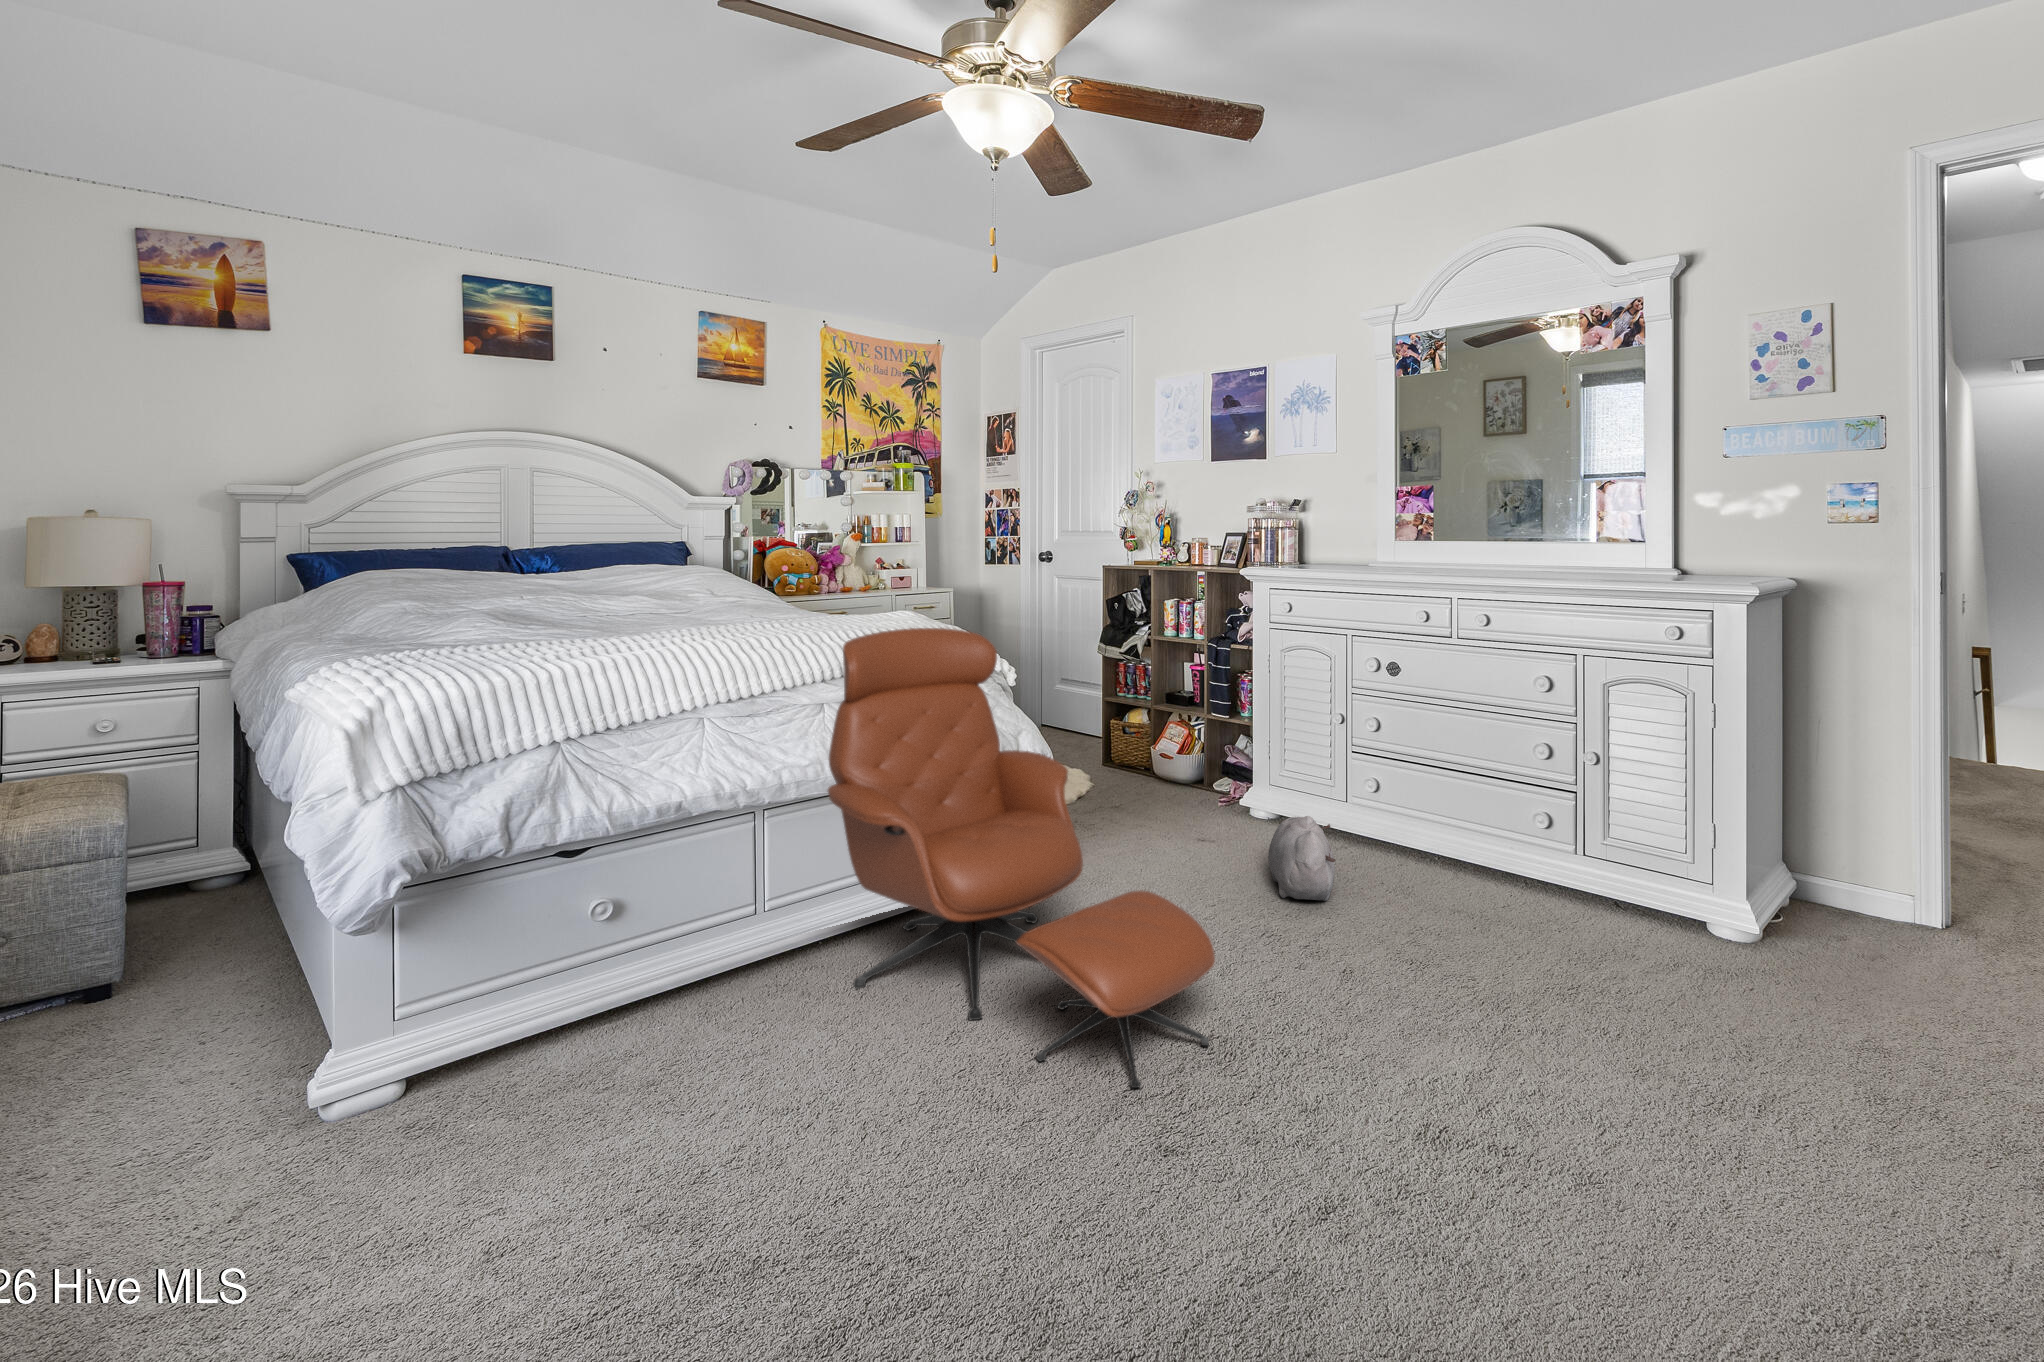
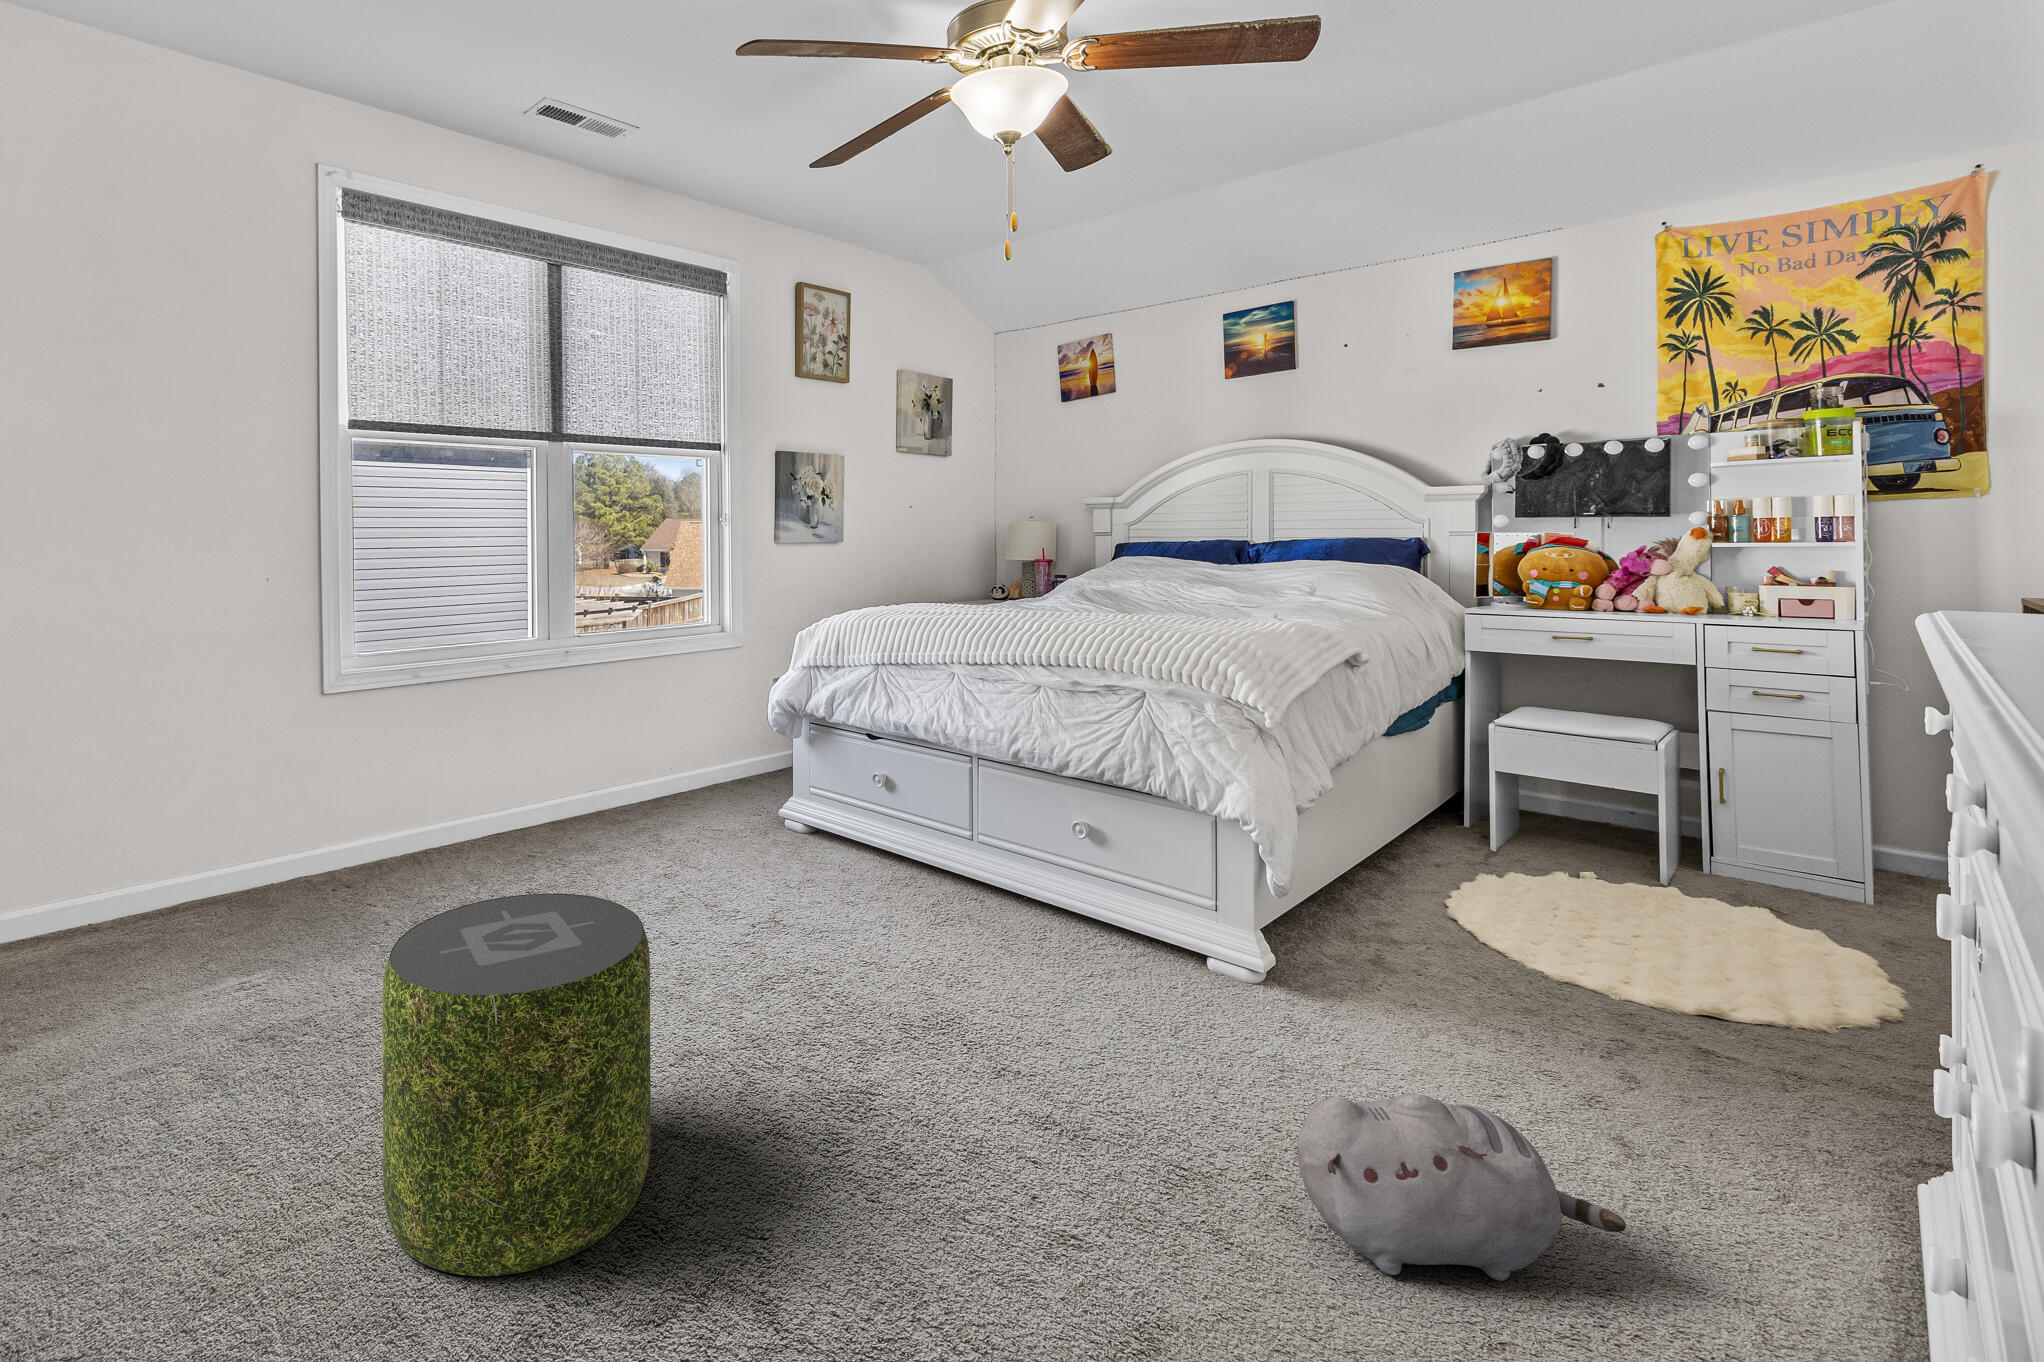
lounge chair: present [828,628,1215,1088] -> none [743,619,1145,1086]
pouf: none [1286,917,1552,1305] -> present [383,893,651,1276]

